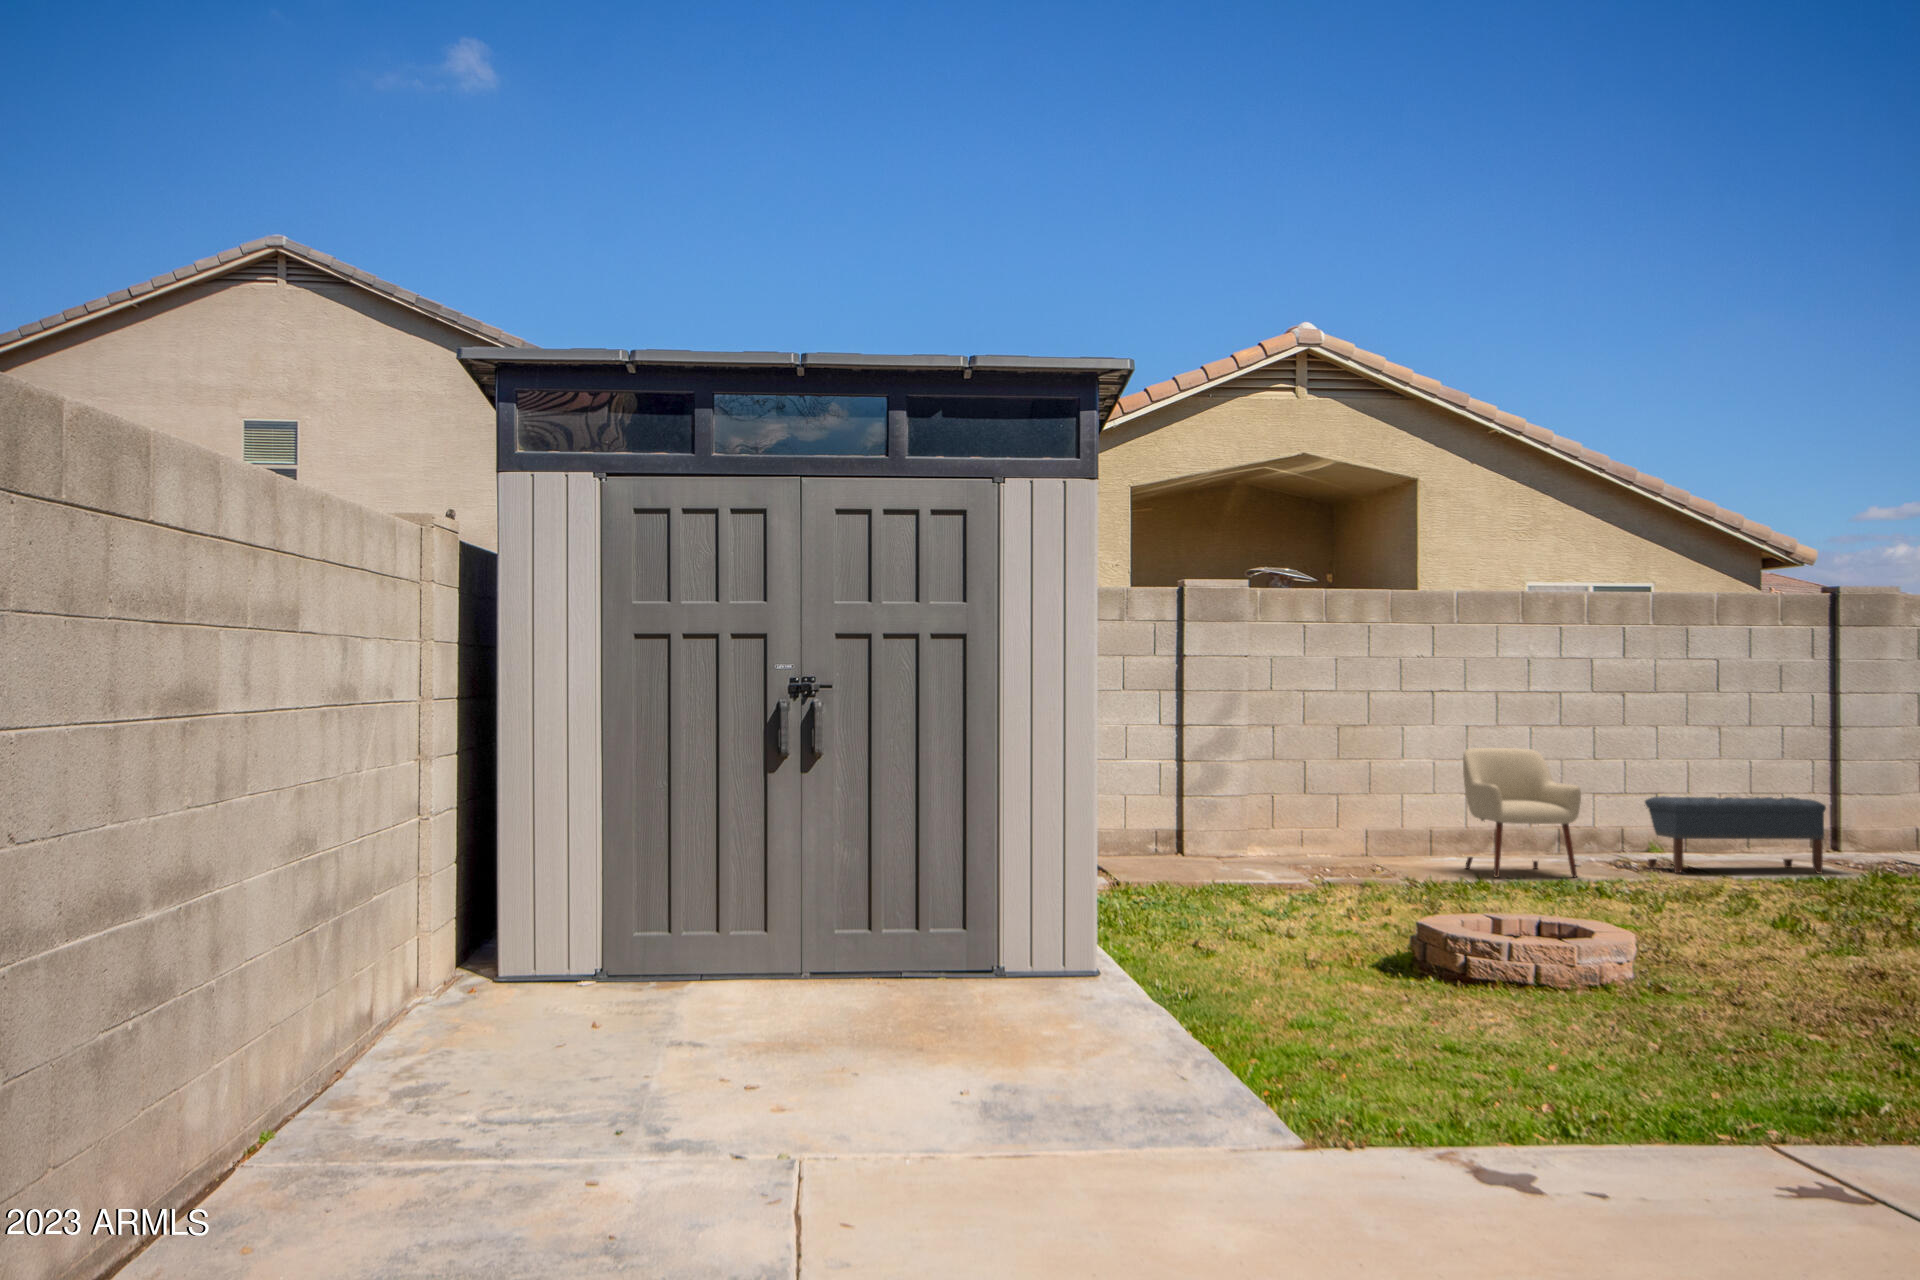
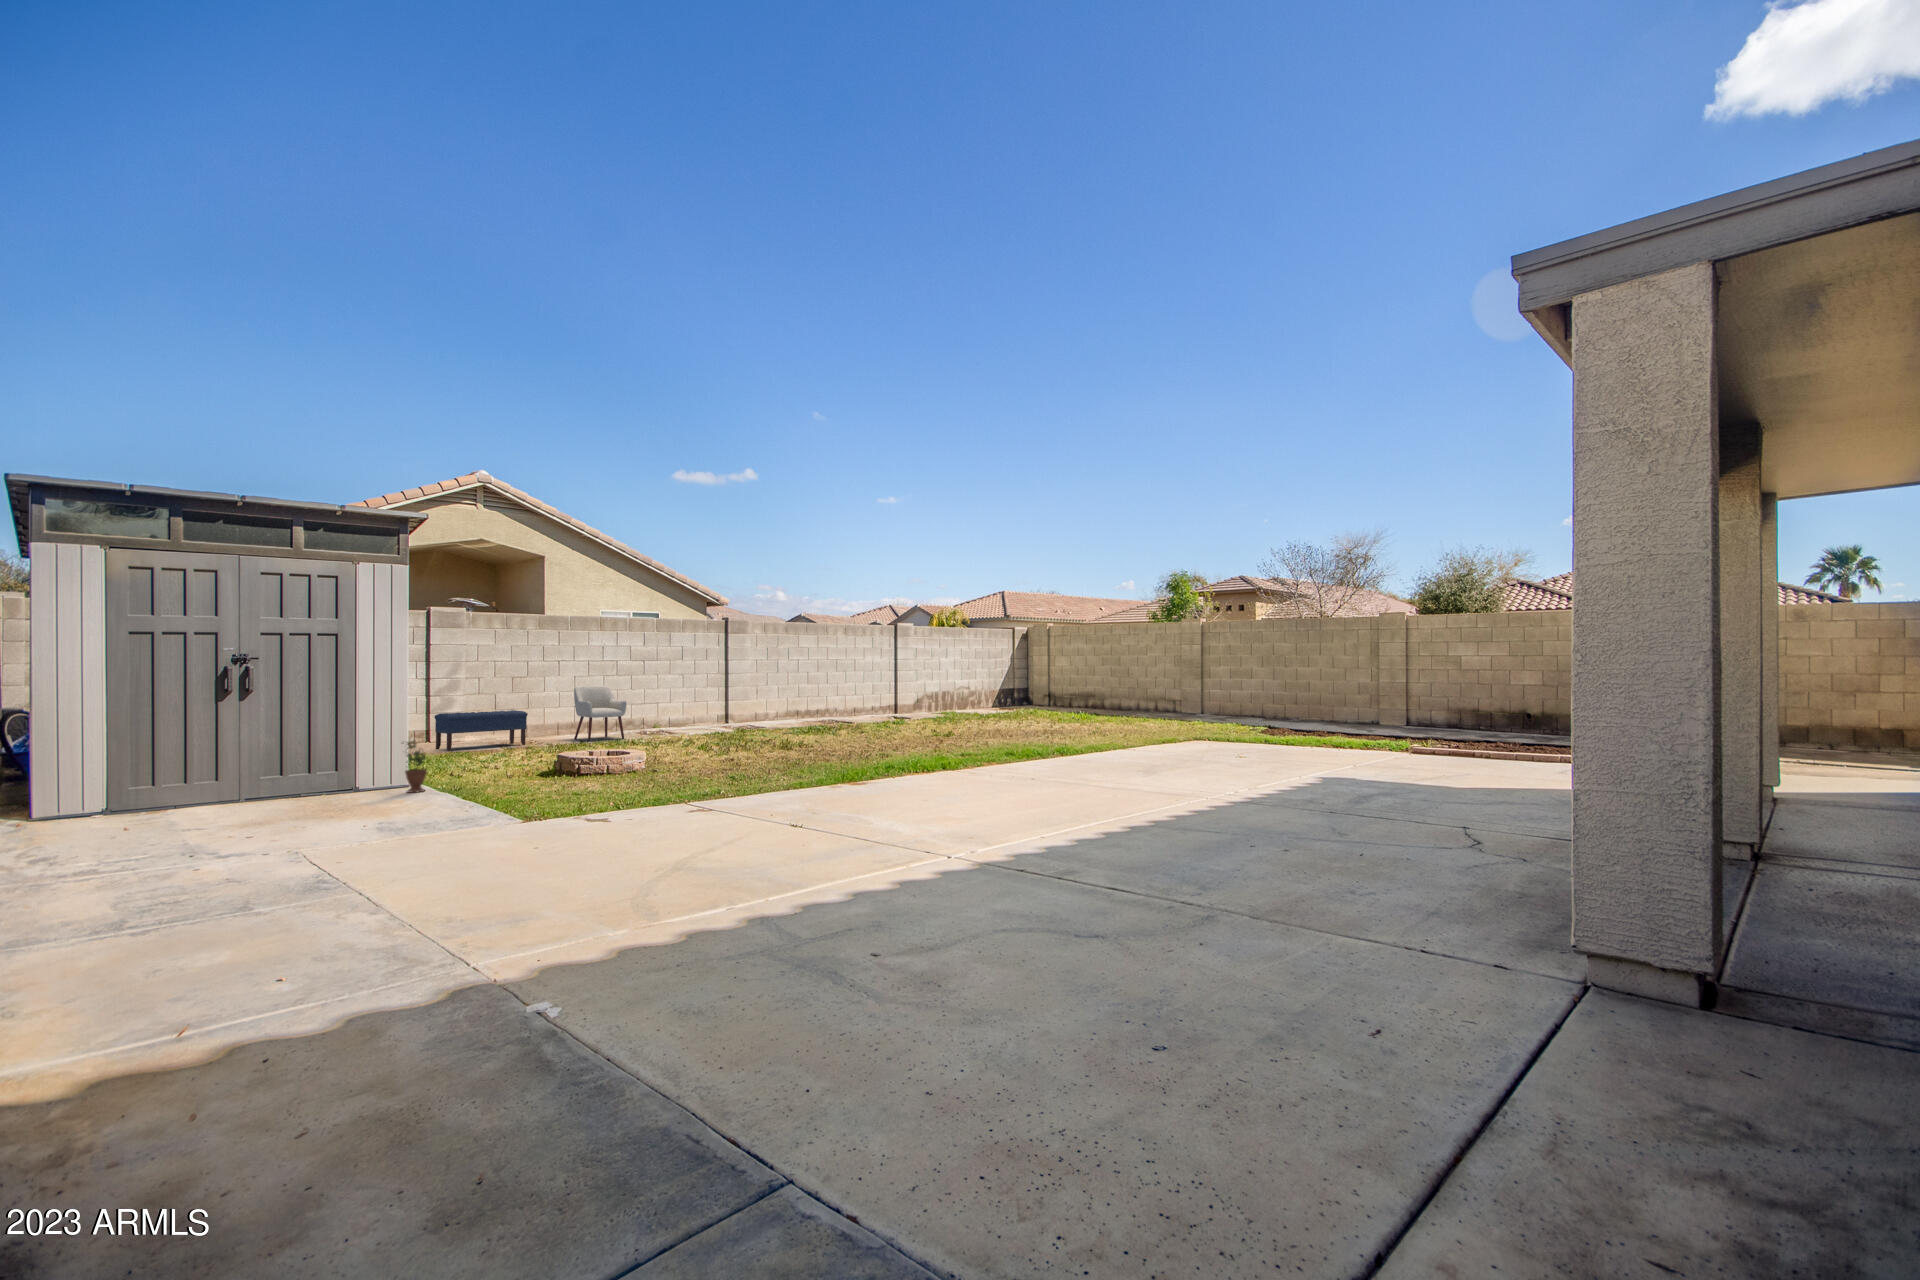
bench: present [1645,796,1826,874] -> present [435,710,528,751]
potted plant: none [1086,857,1135,984] -> present [405,740,427,793]

